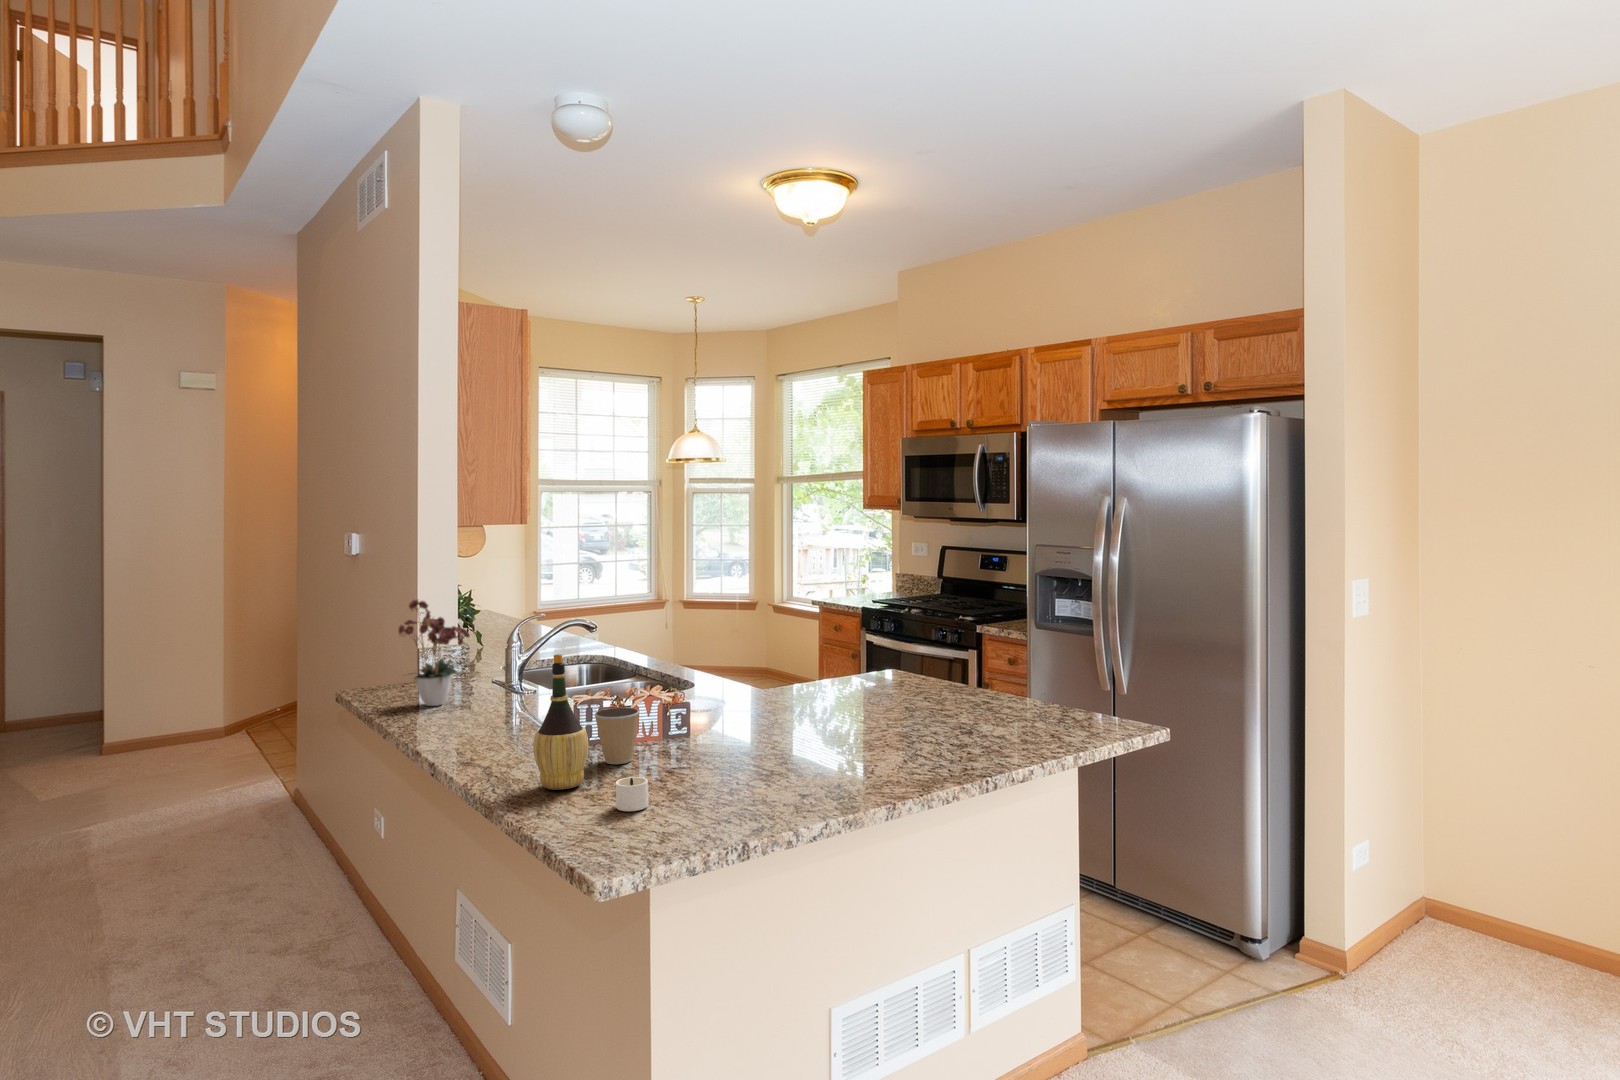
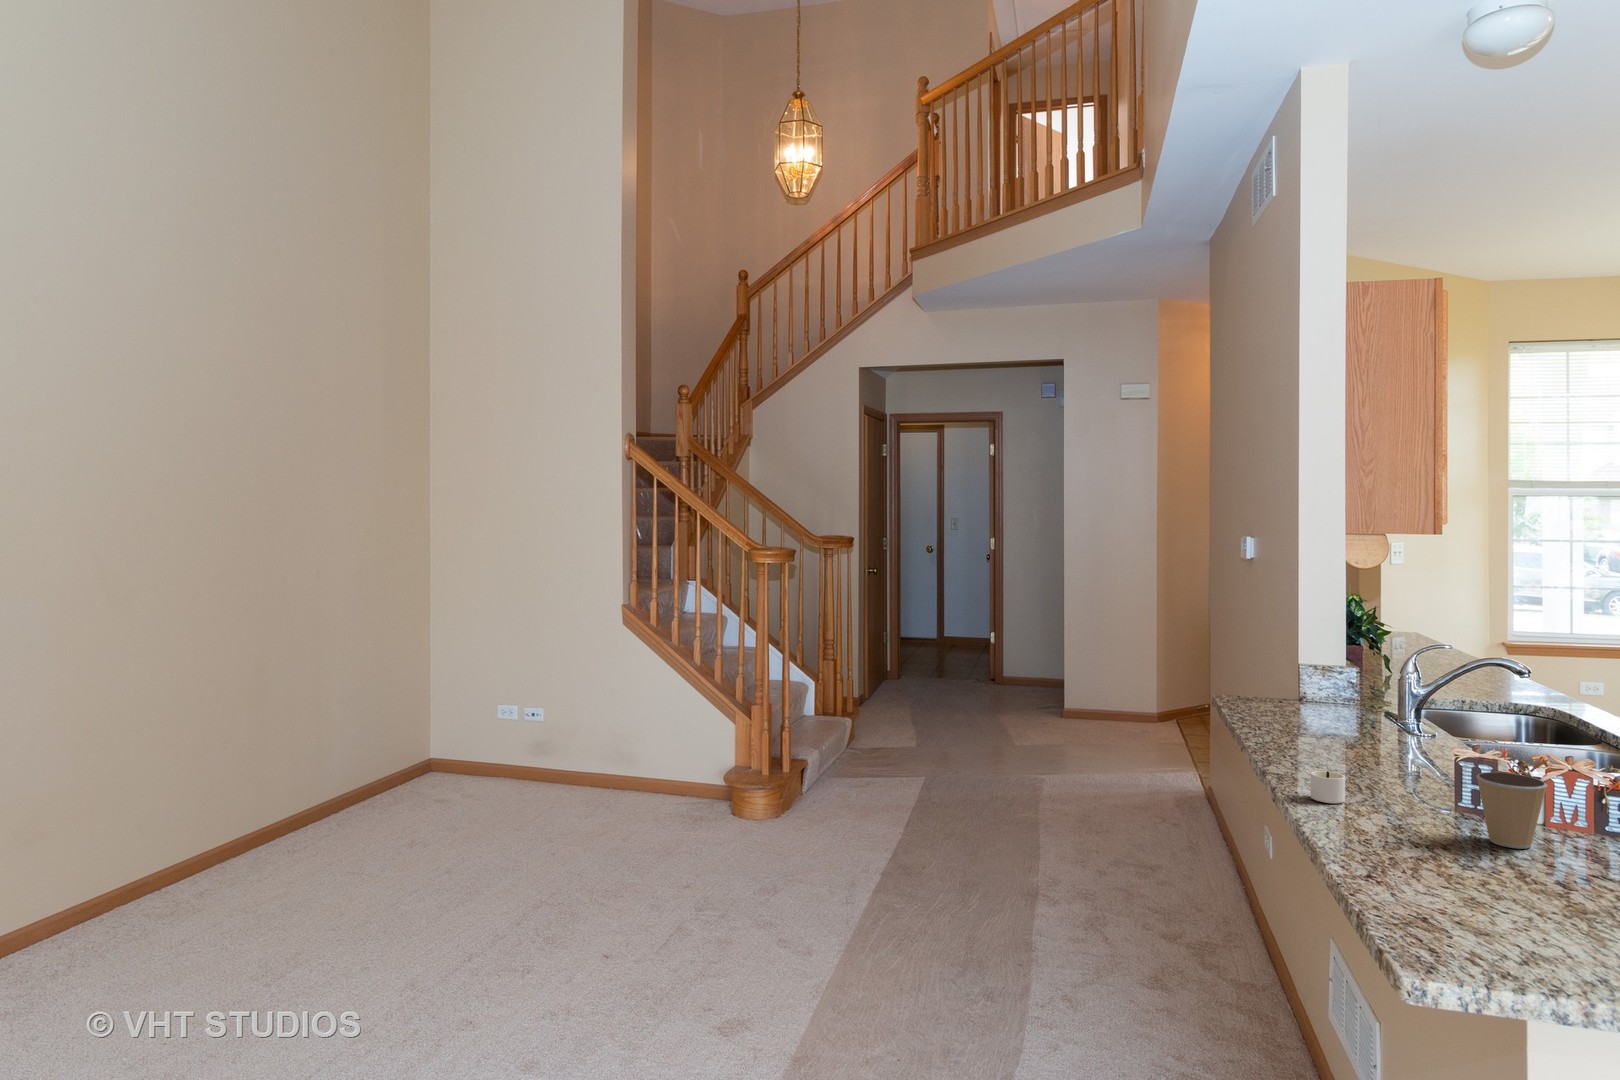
flower arrangement: present [398,600,470,706] -> none [1266,604,1359,729]
wine bottle: present [533,654,588,790] -> none [1378,690,1455,858]
candle: present [616,777,648,811] -> present [1310,771,1345,803]

